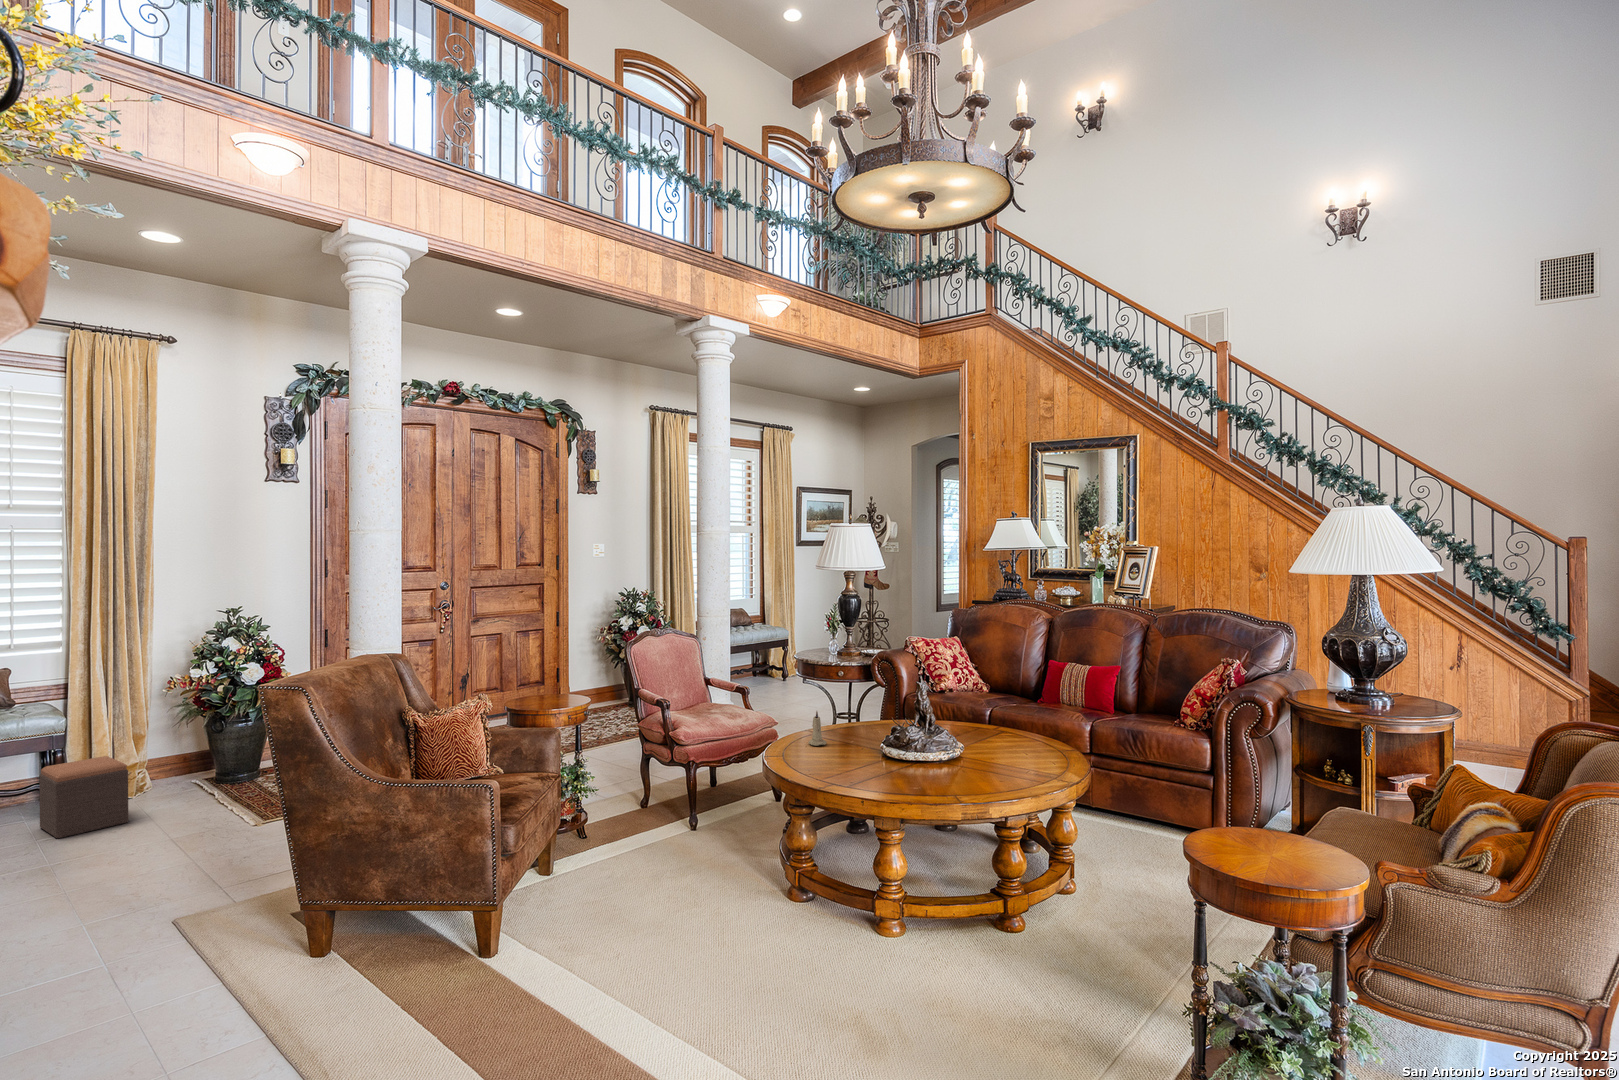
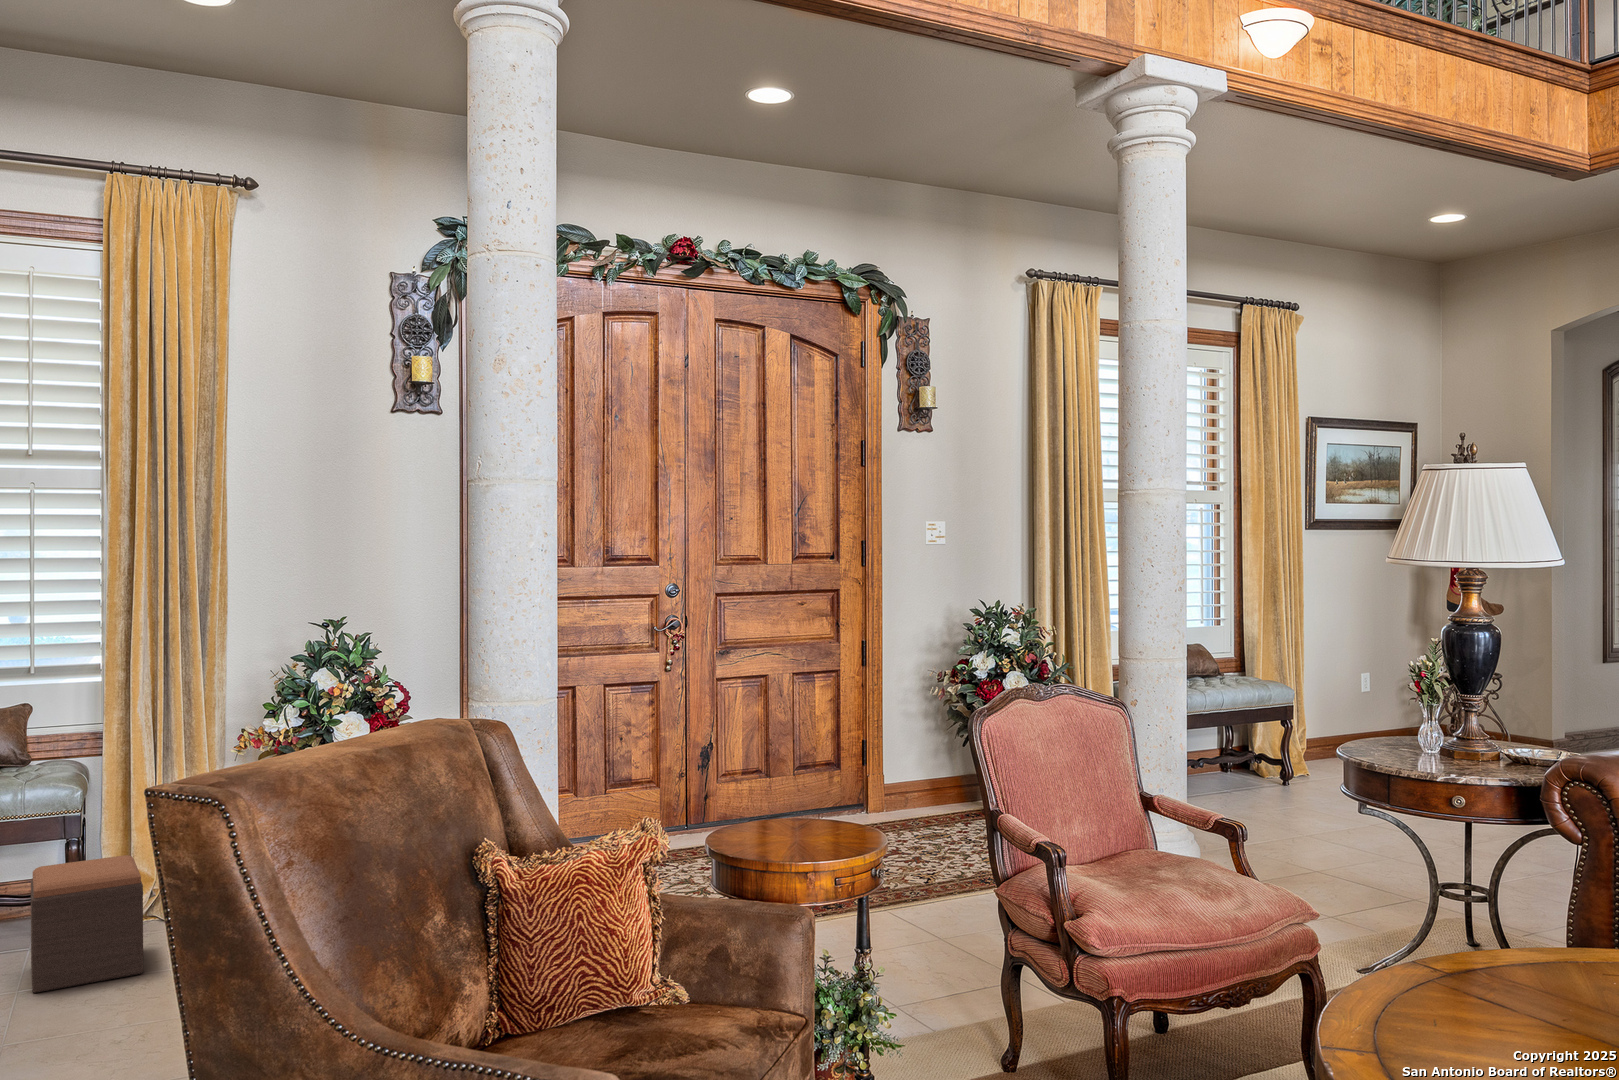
candle: present [808,711,827,746] -> none [1481,930,1545,1039]

